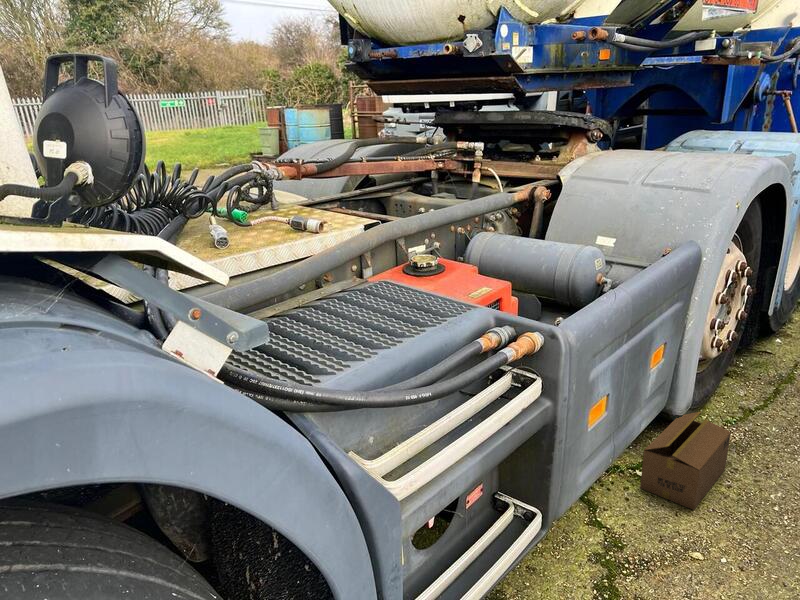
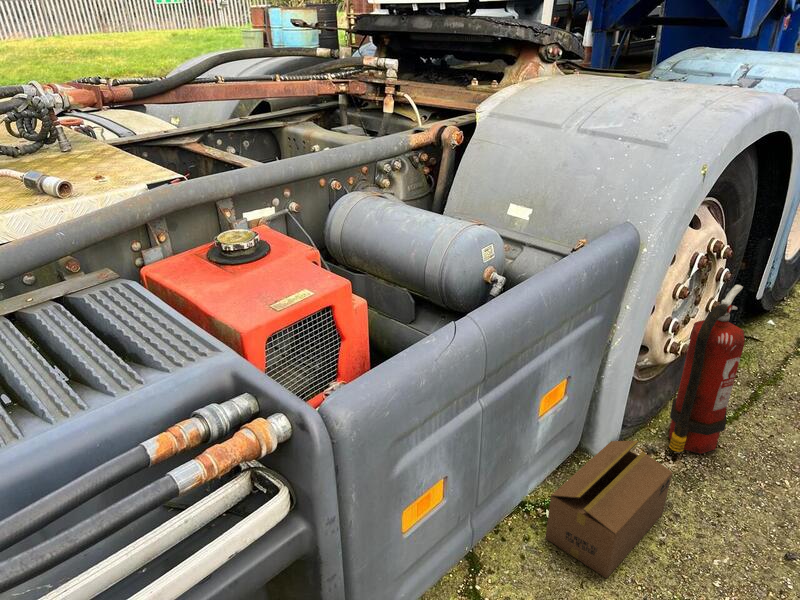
fire extinguisher: none [716,295,770,430] -> present [669,285,745,454]

